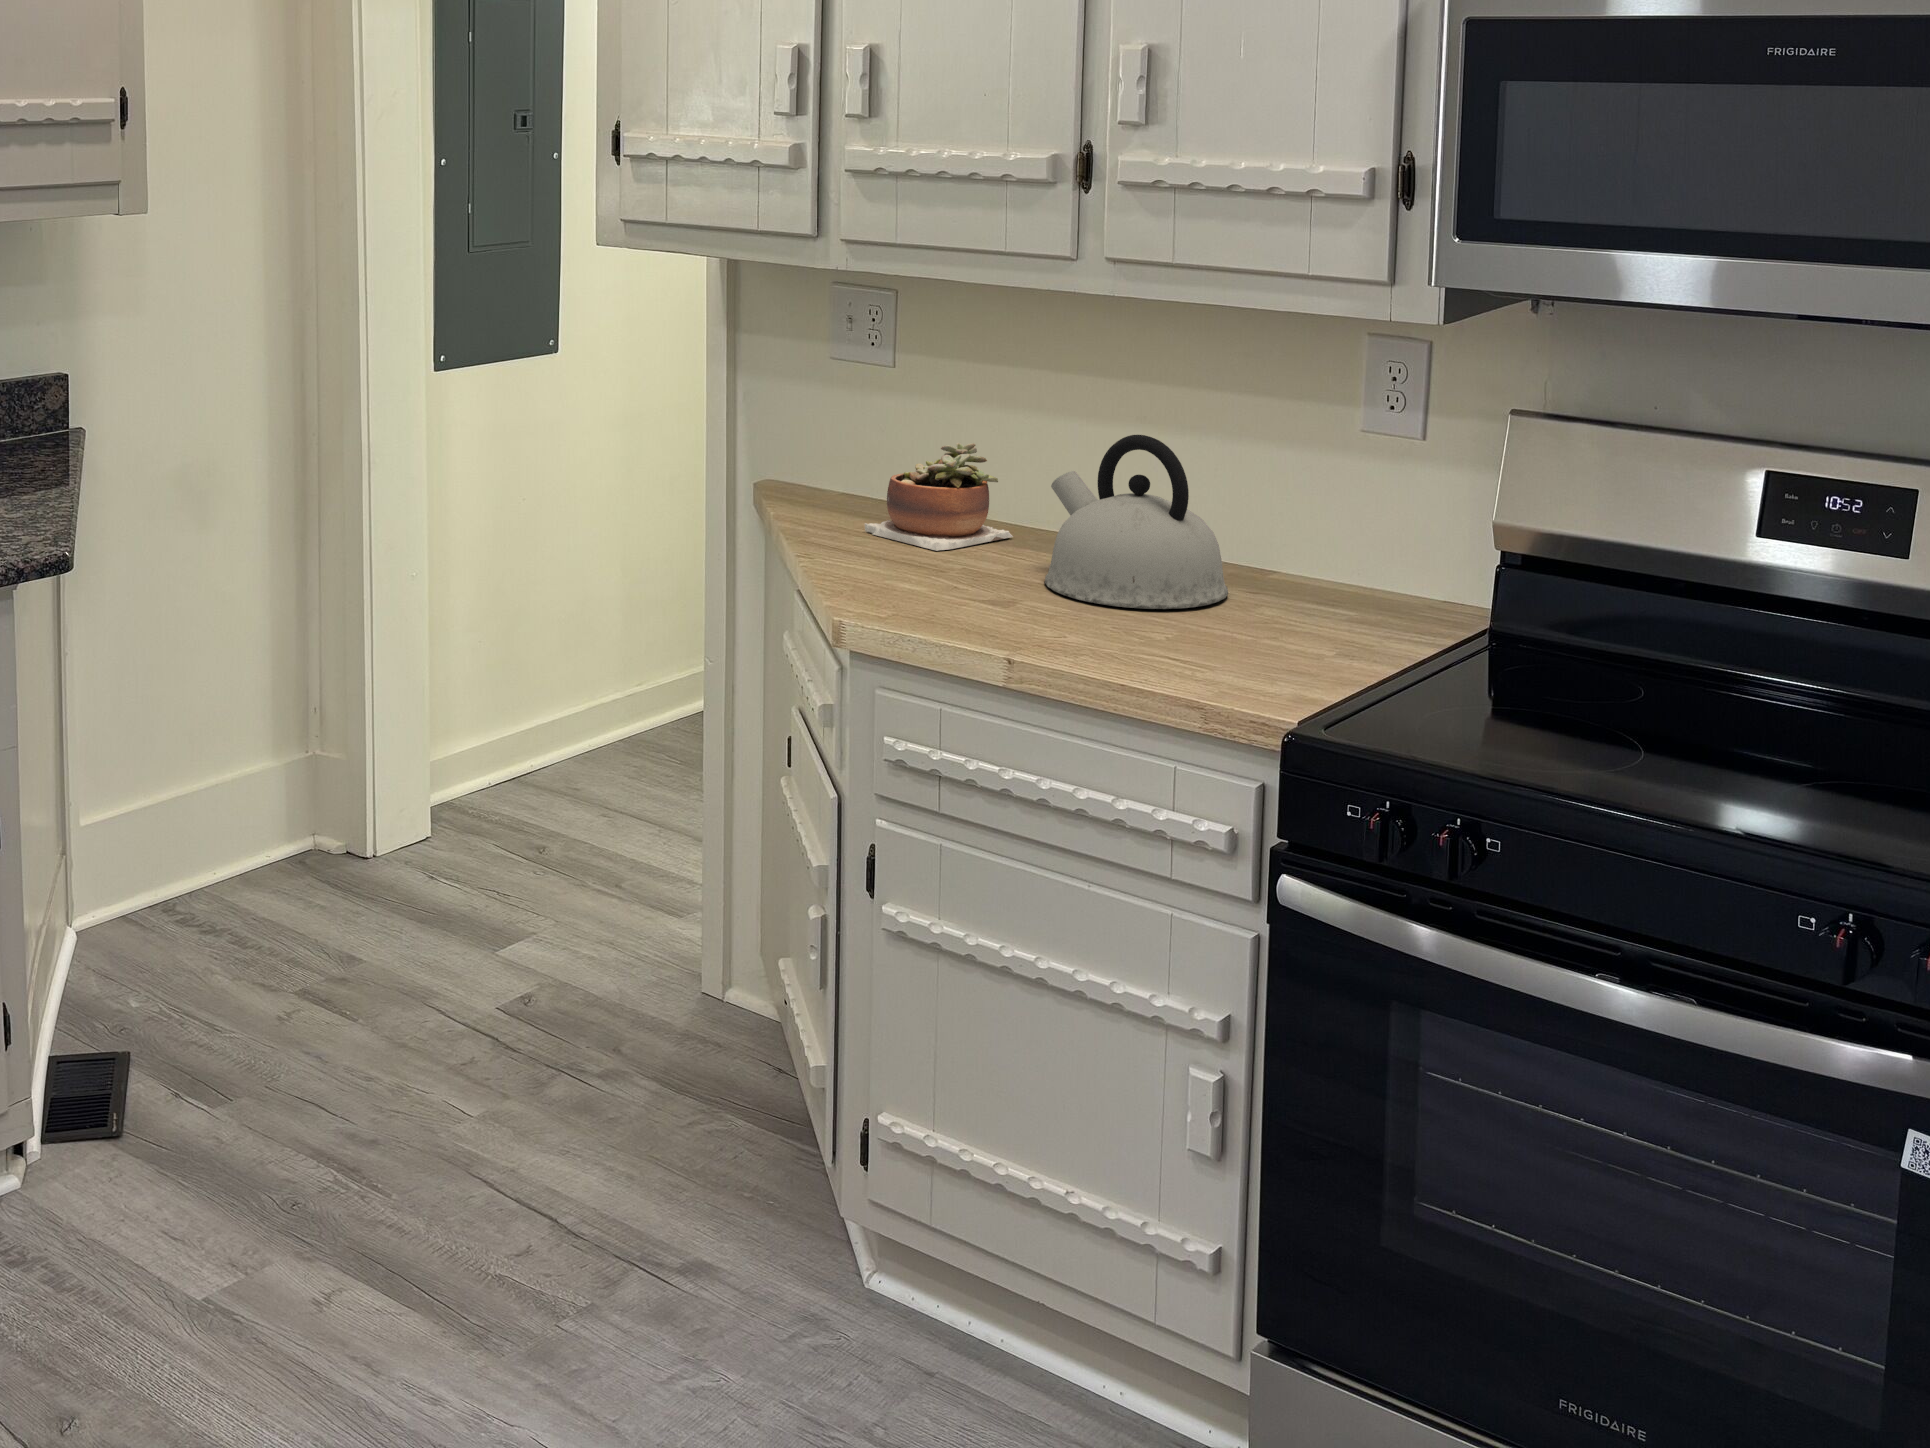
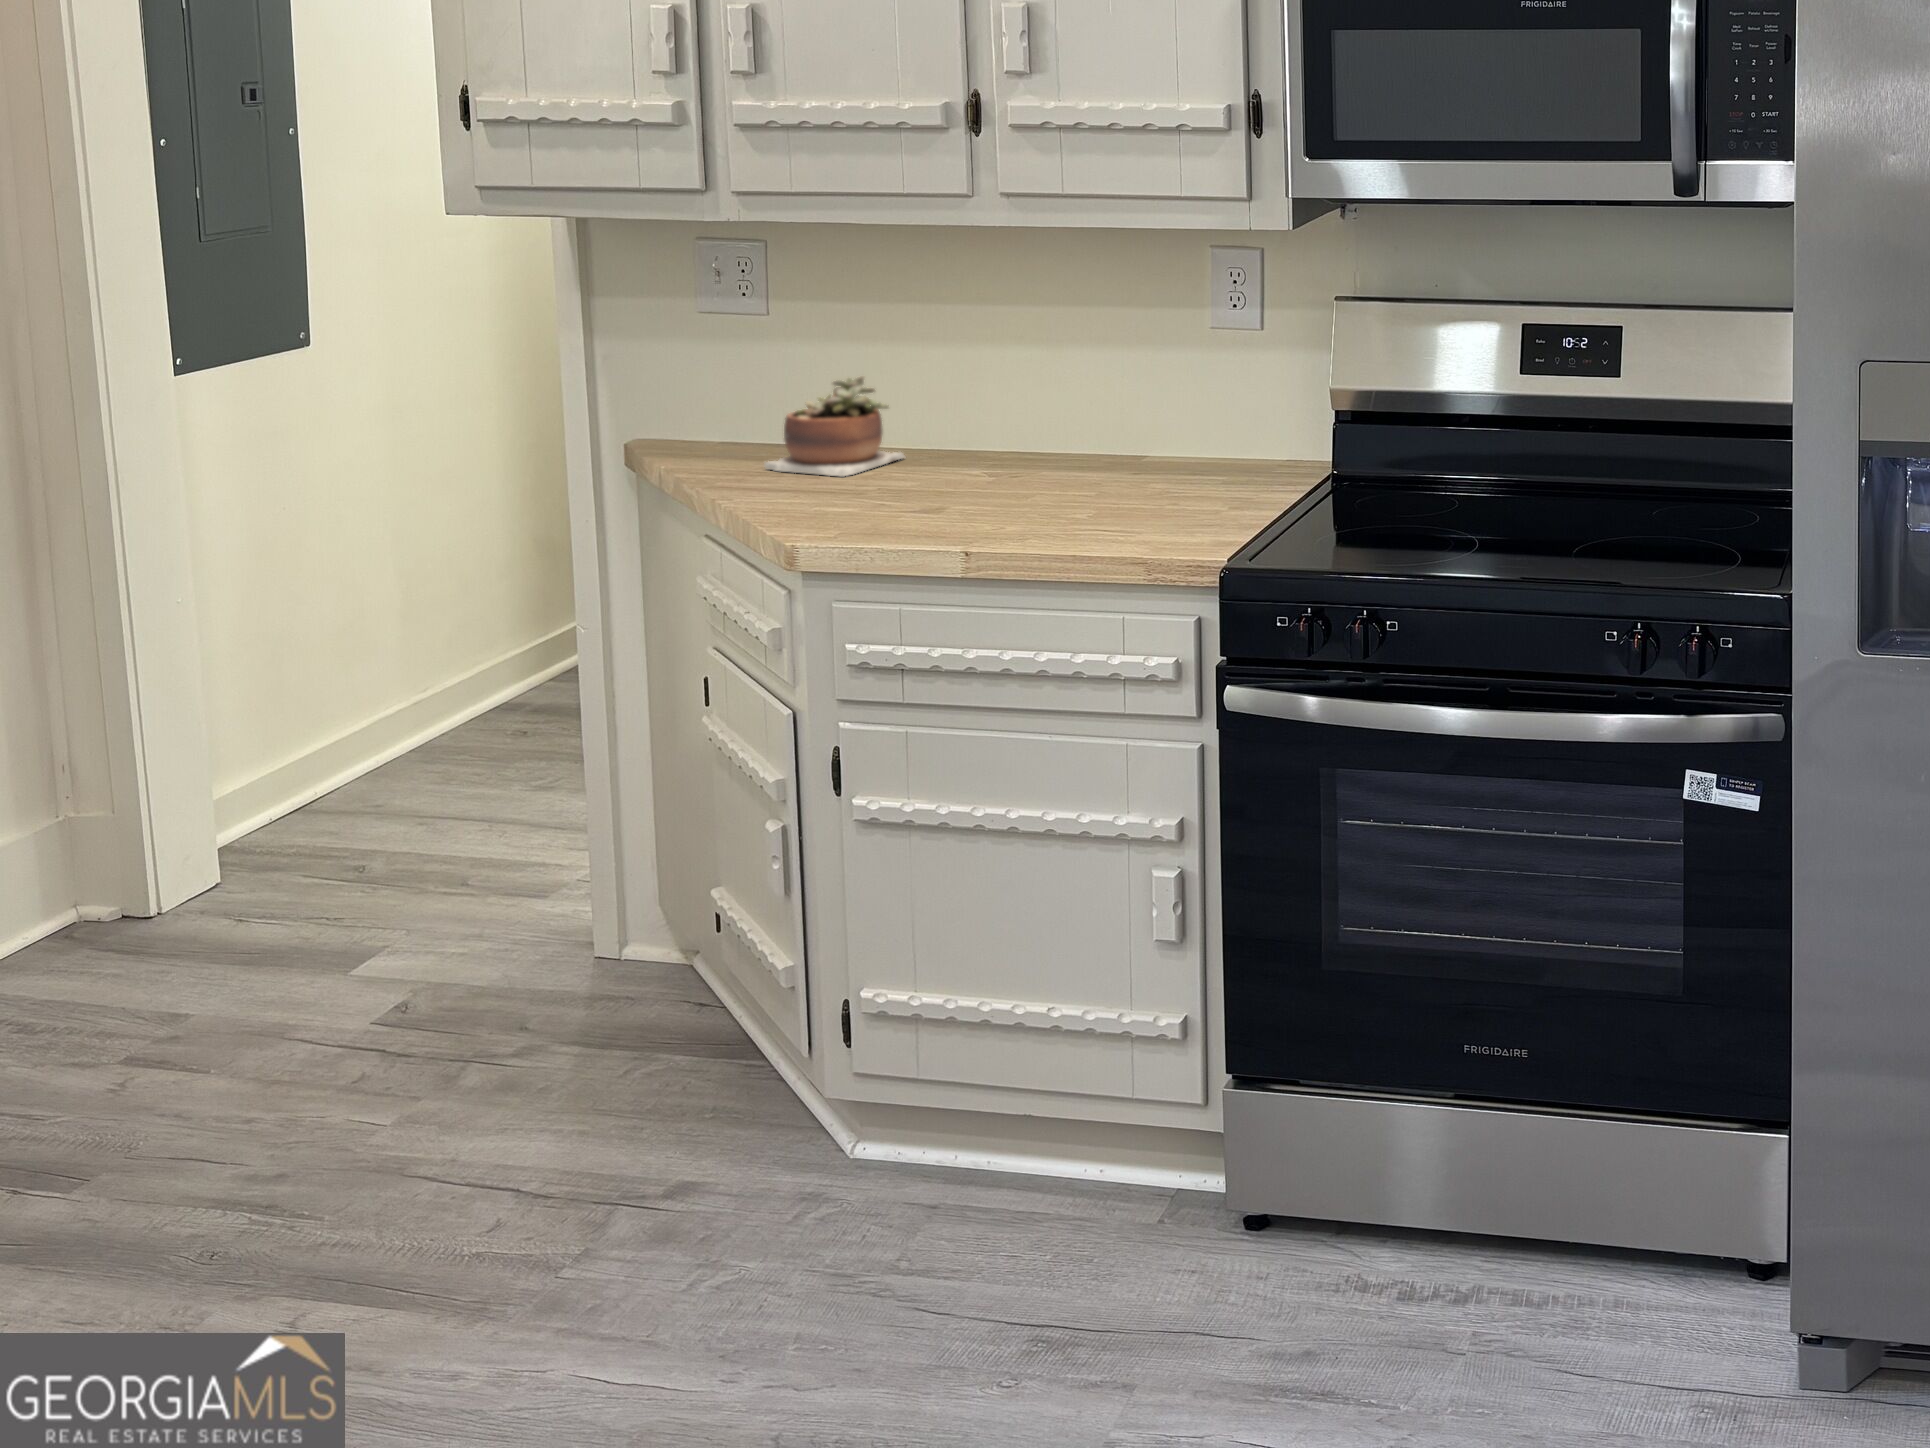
kettle: present [1045,435,1228,609] -> none [951,348,1117,499]

